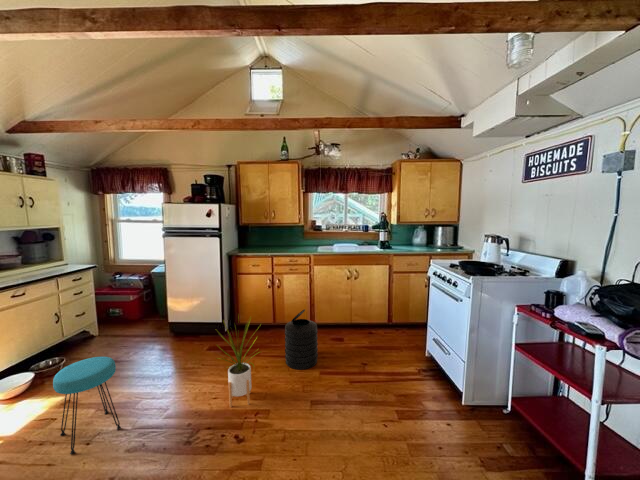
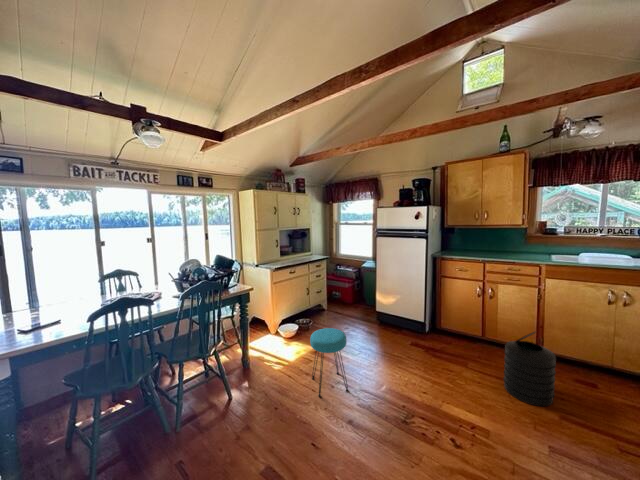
house plant: present [217,318,256,407] -> none [427,319,482,420]

